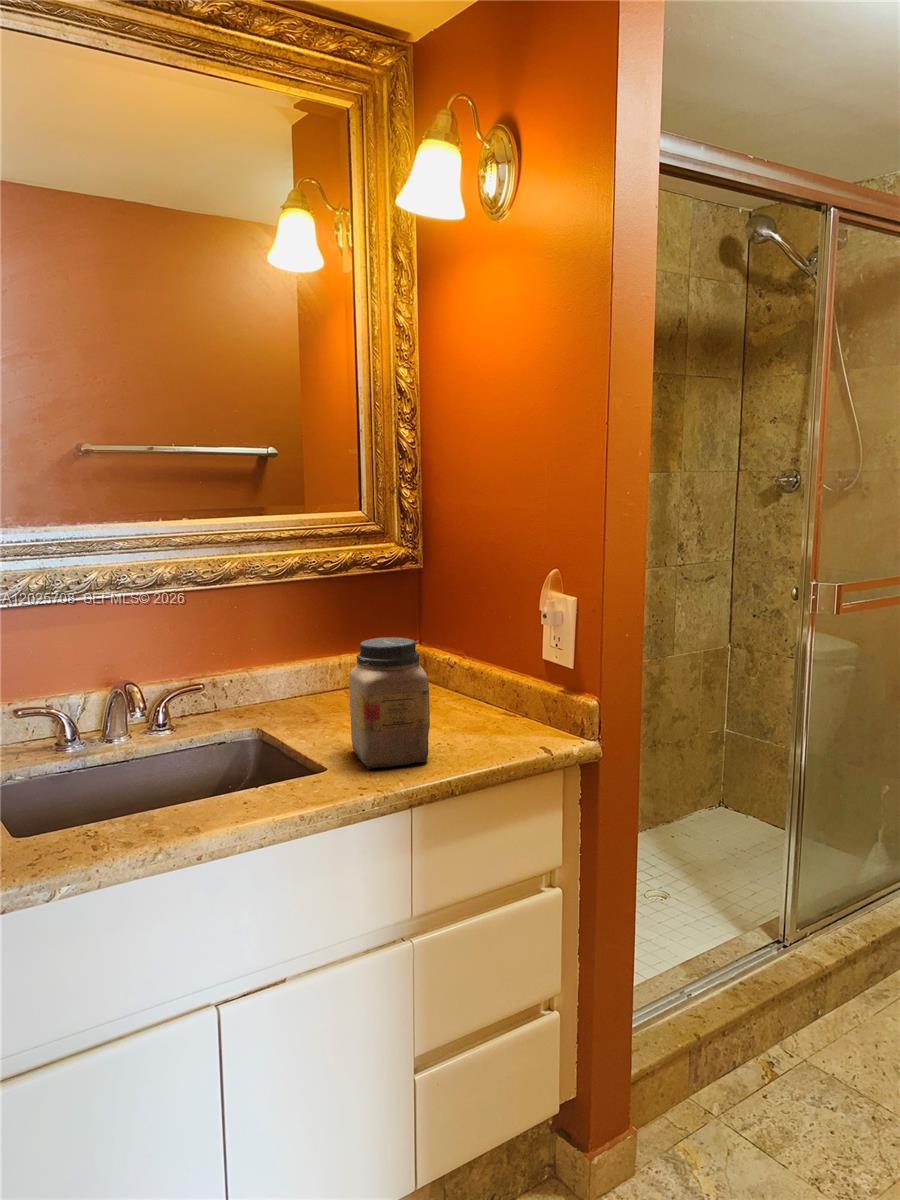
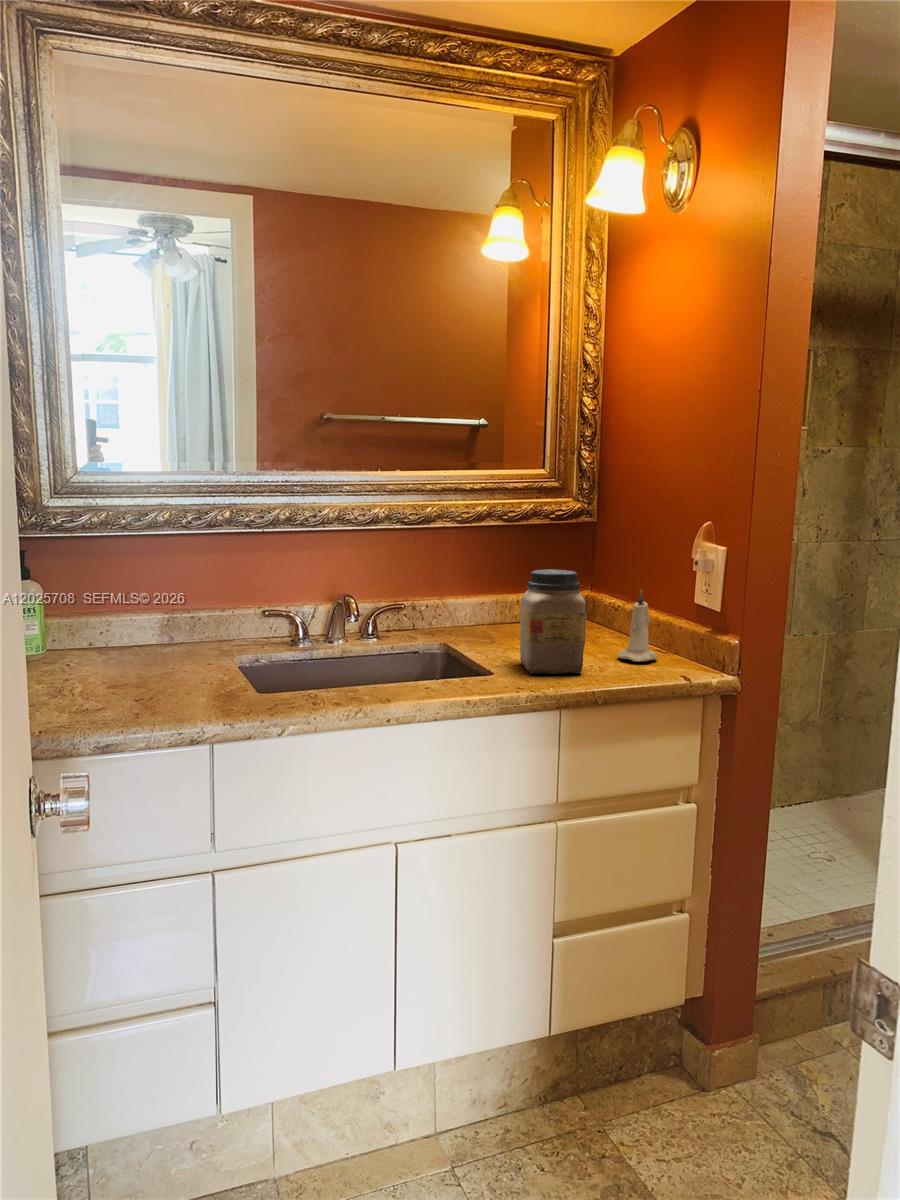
candle: none [463,650,508,735] -> present [618,589,658,662]

